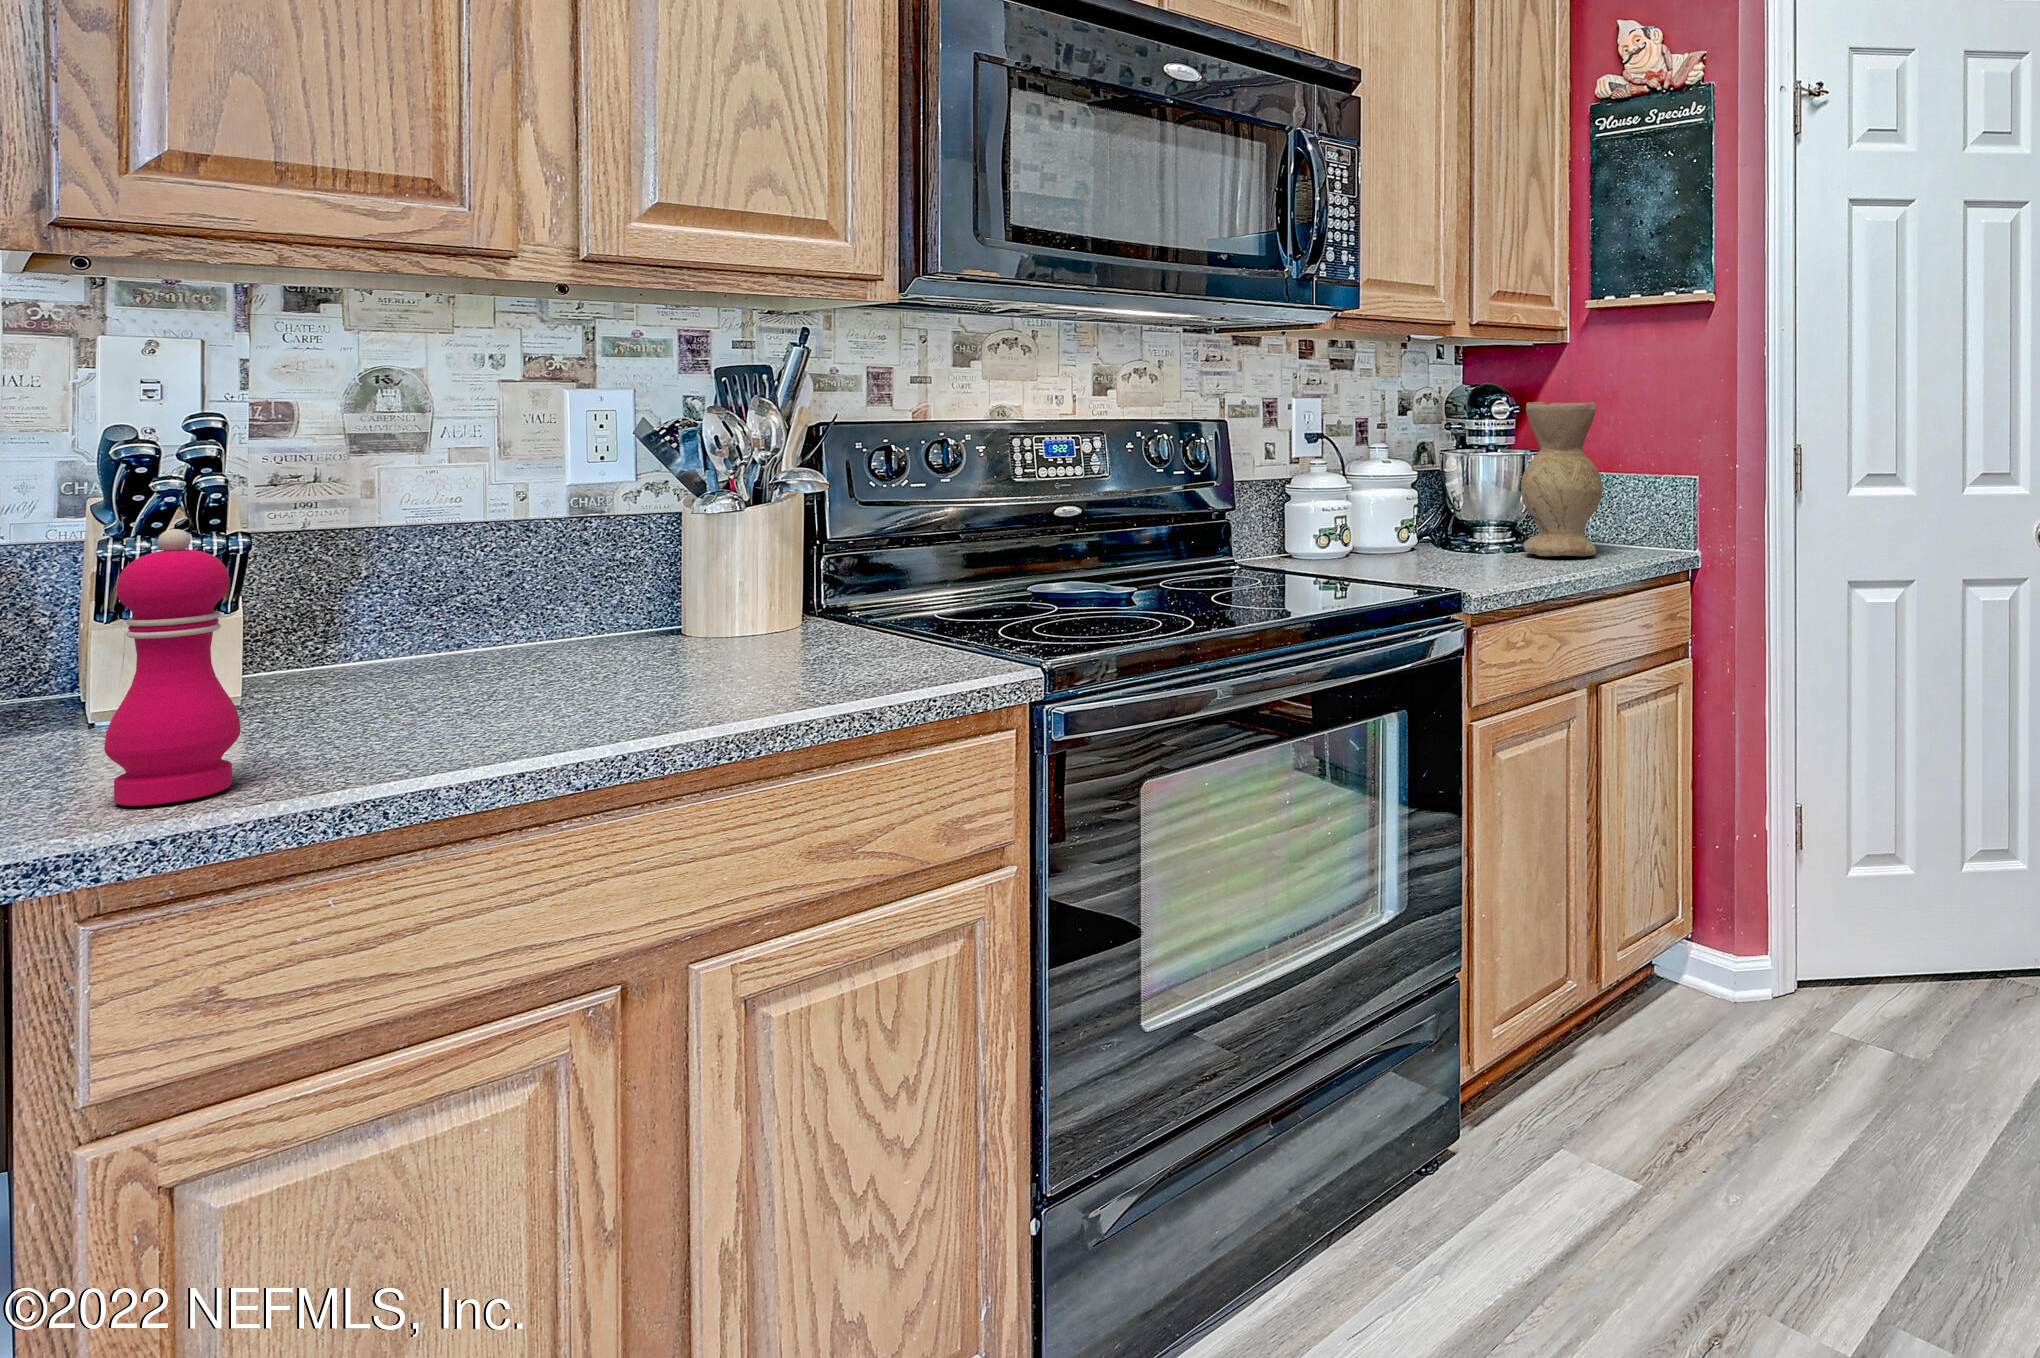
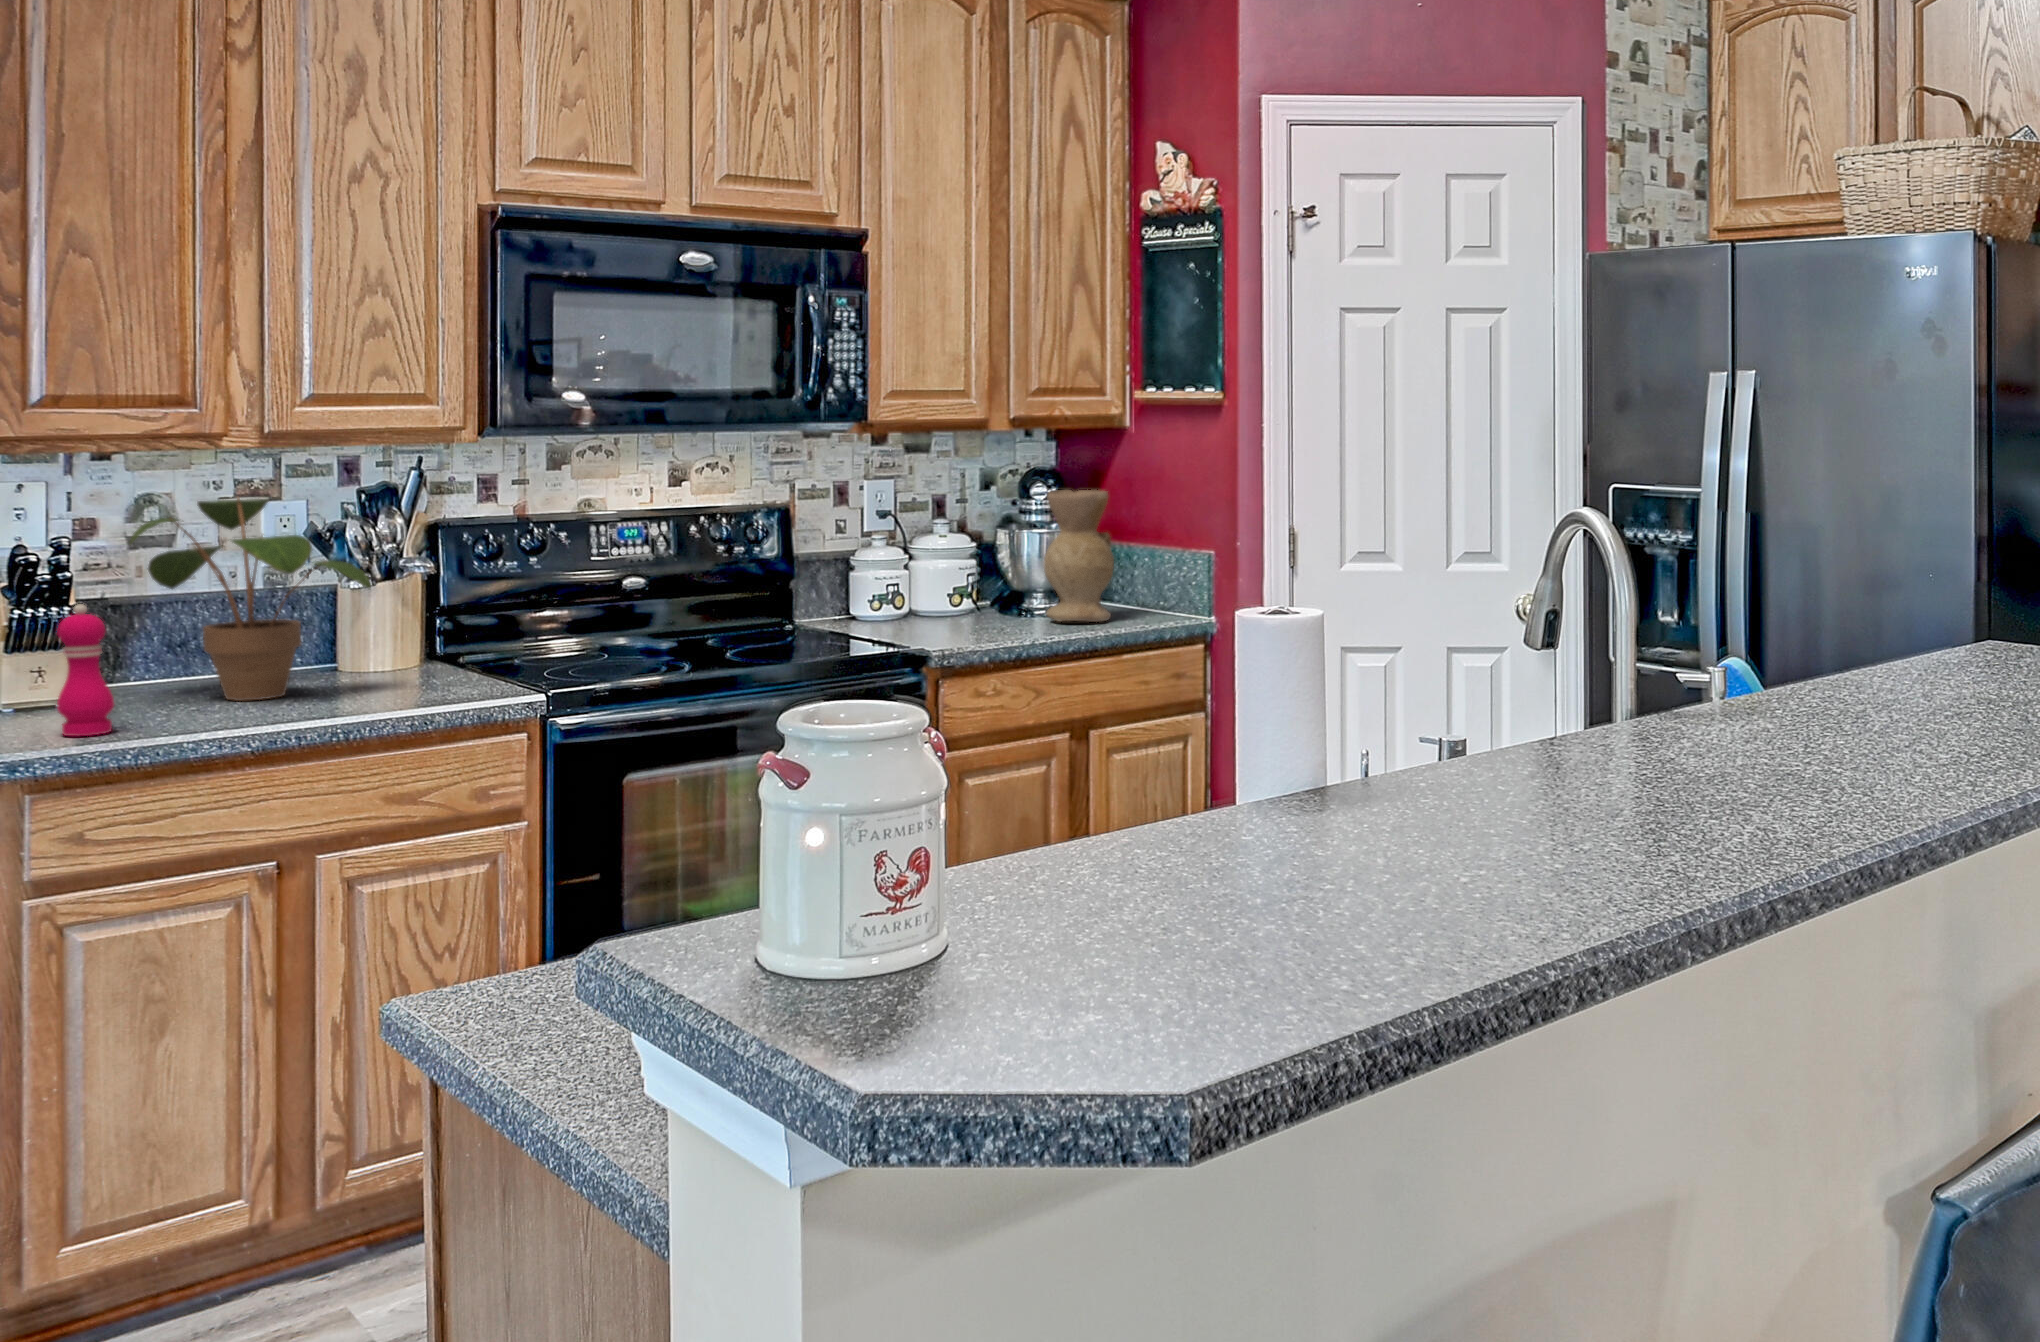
potted plant: none [316,360,743,700] -> present [130,497,371,701]

